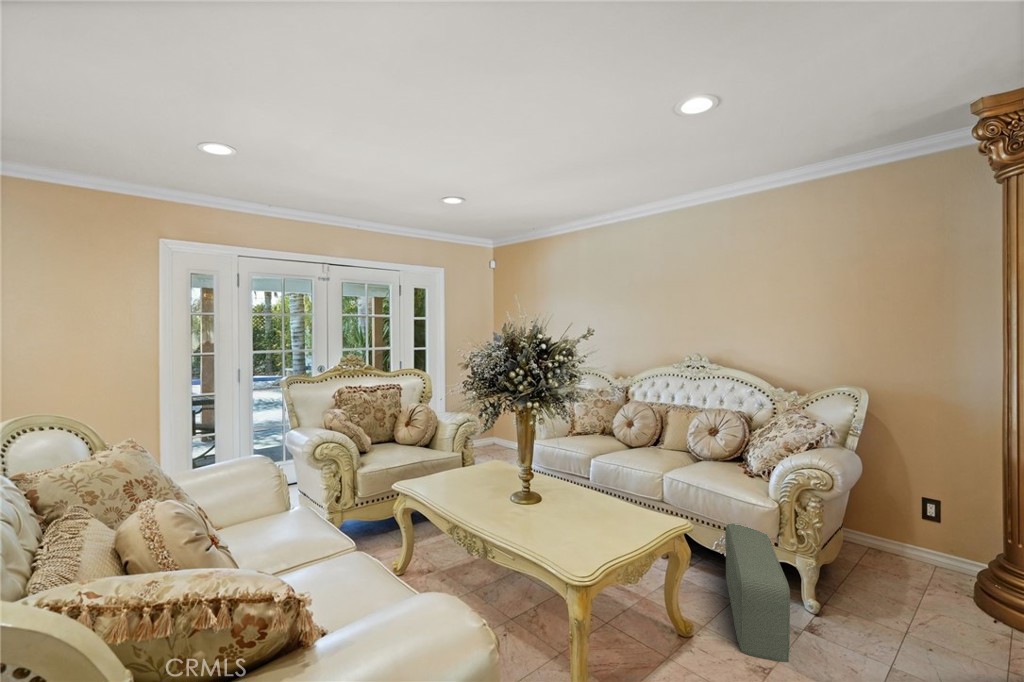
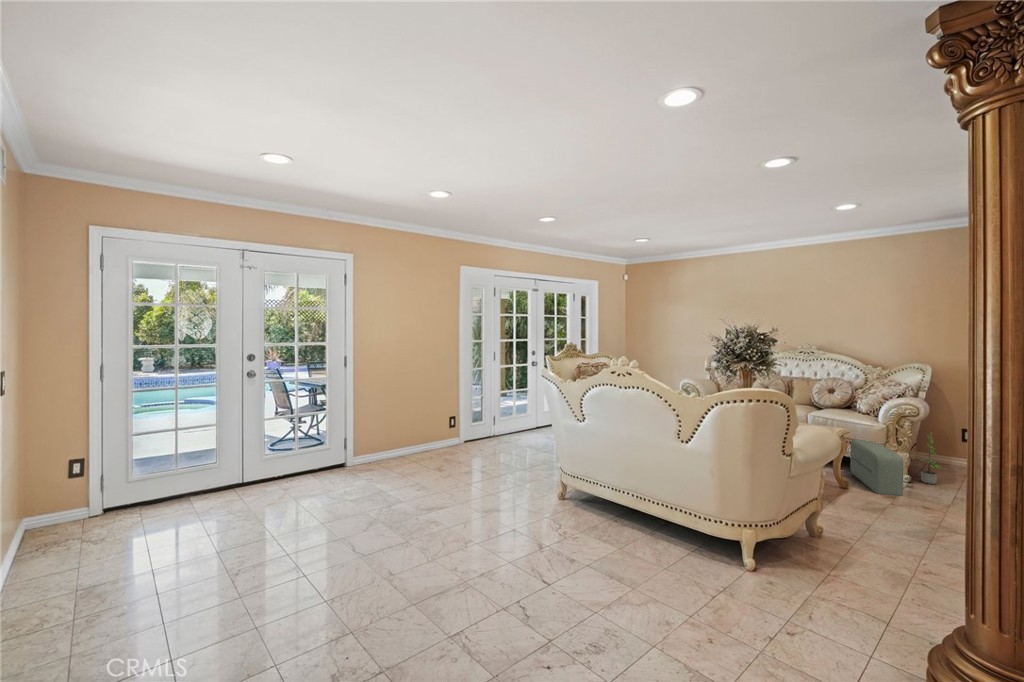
potted plant: none [834,515,883,617] -> present [921,433,943,484]

